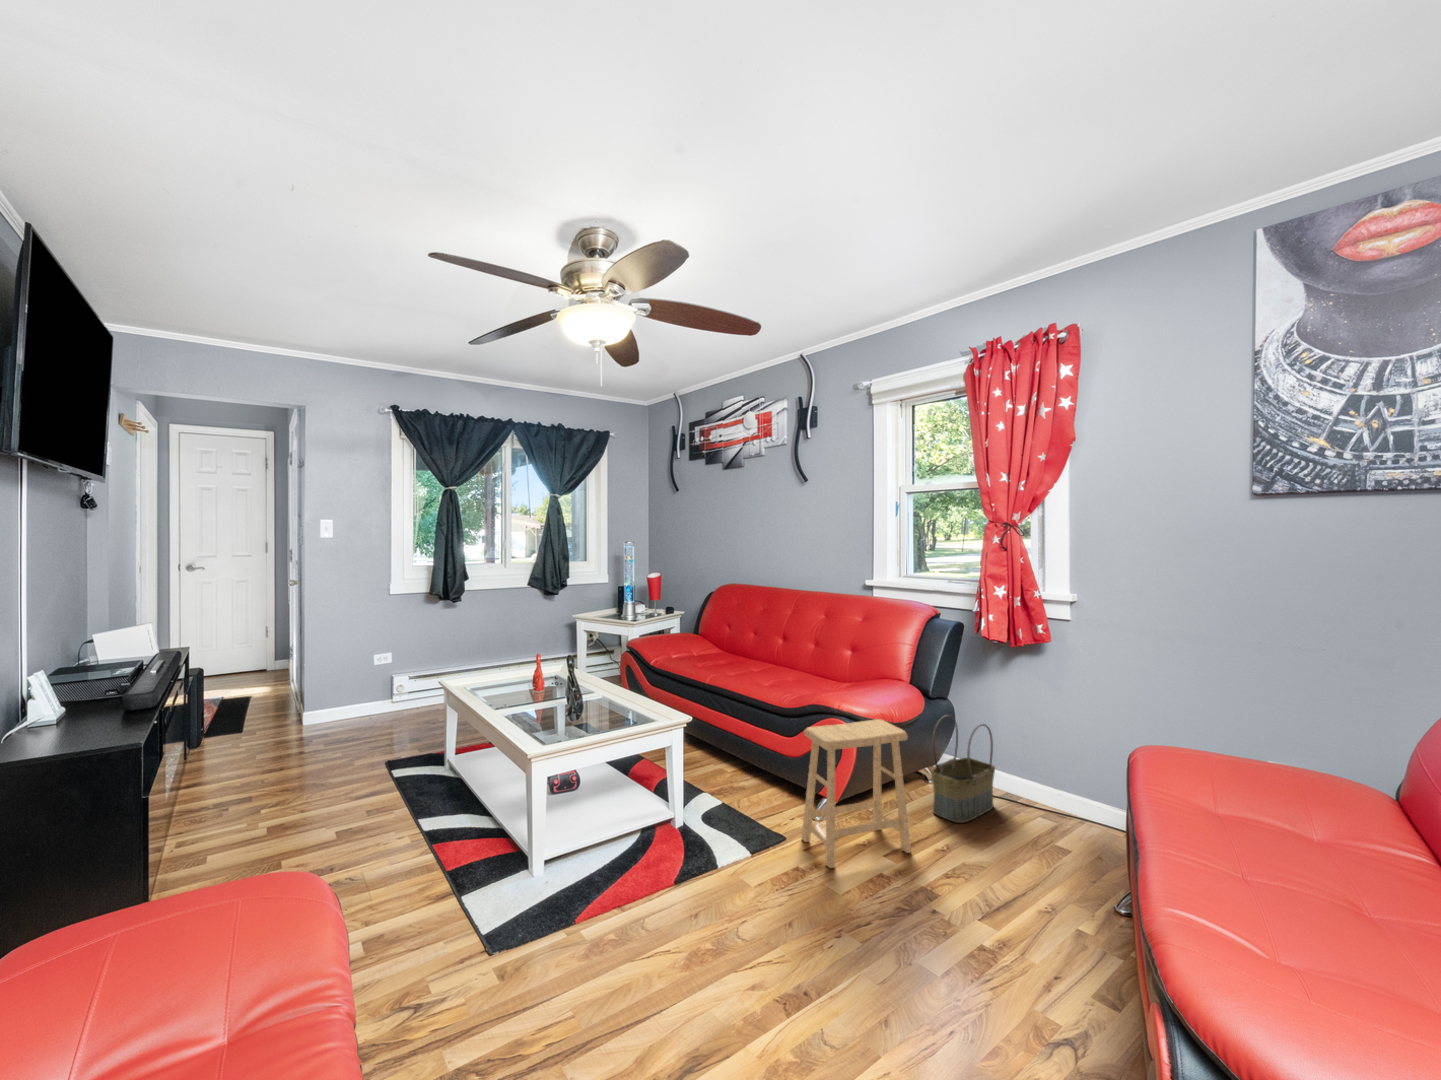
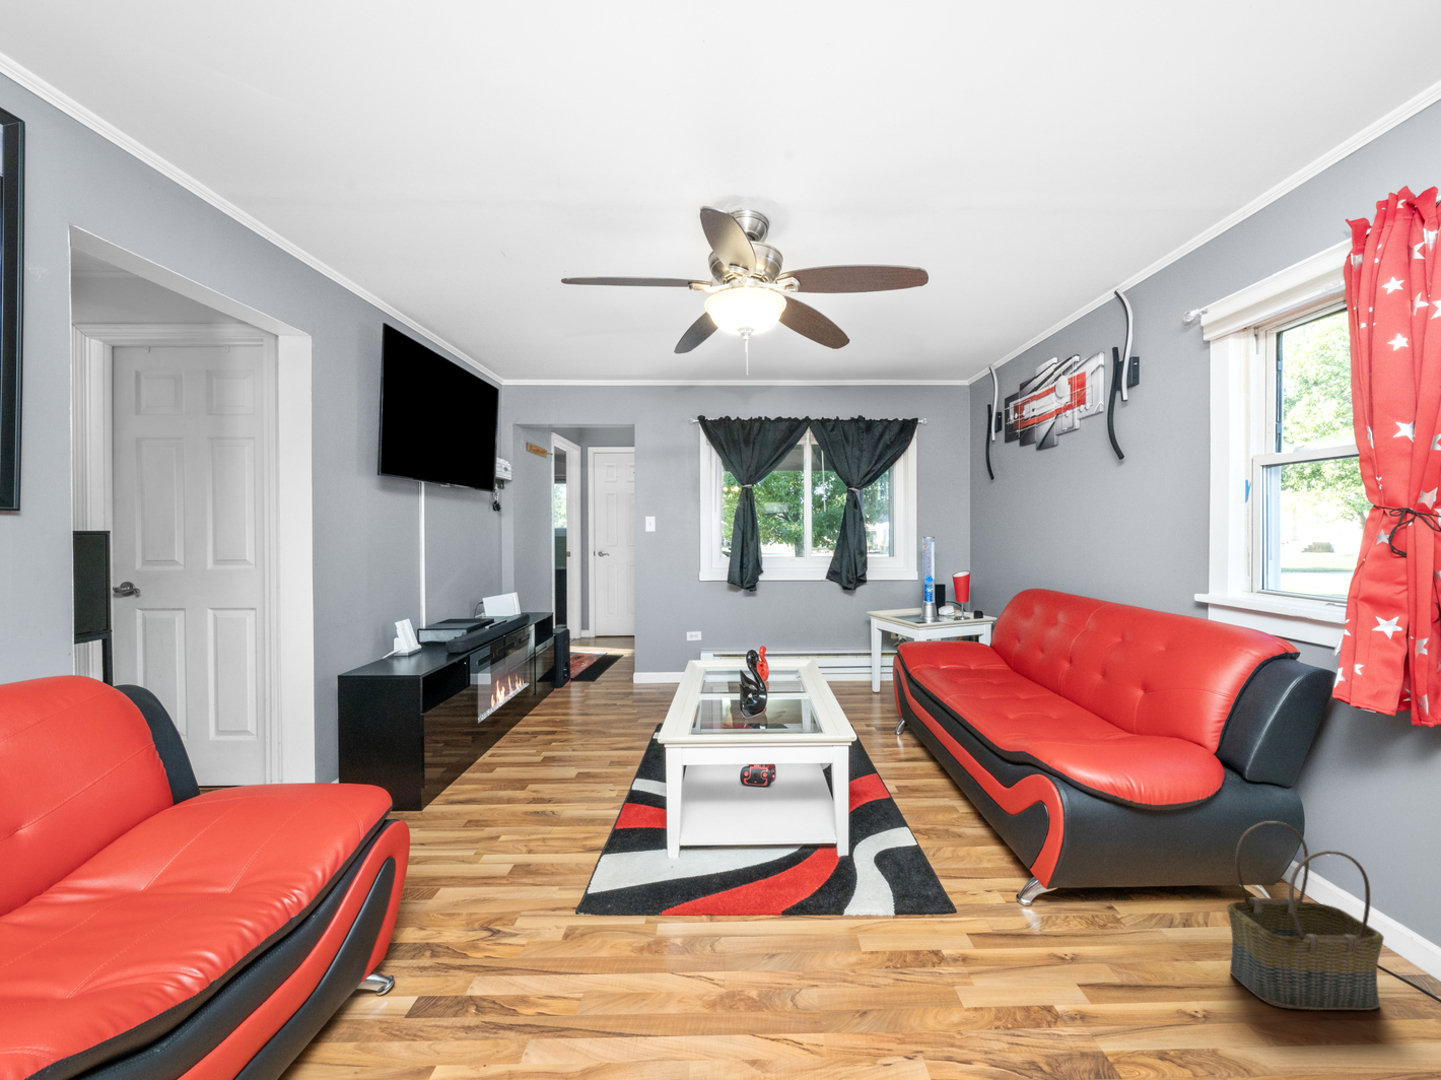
footstool: present [802,719,911,868] -> none [974,779,1130,1008]

